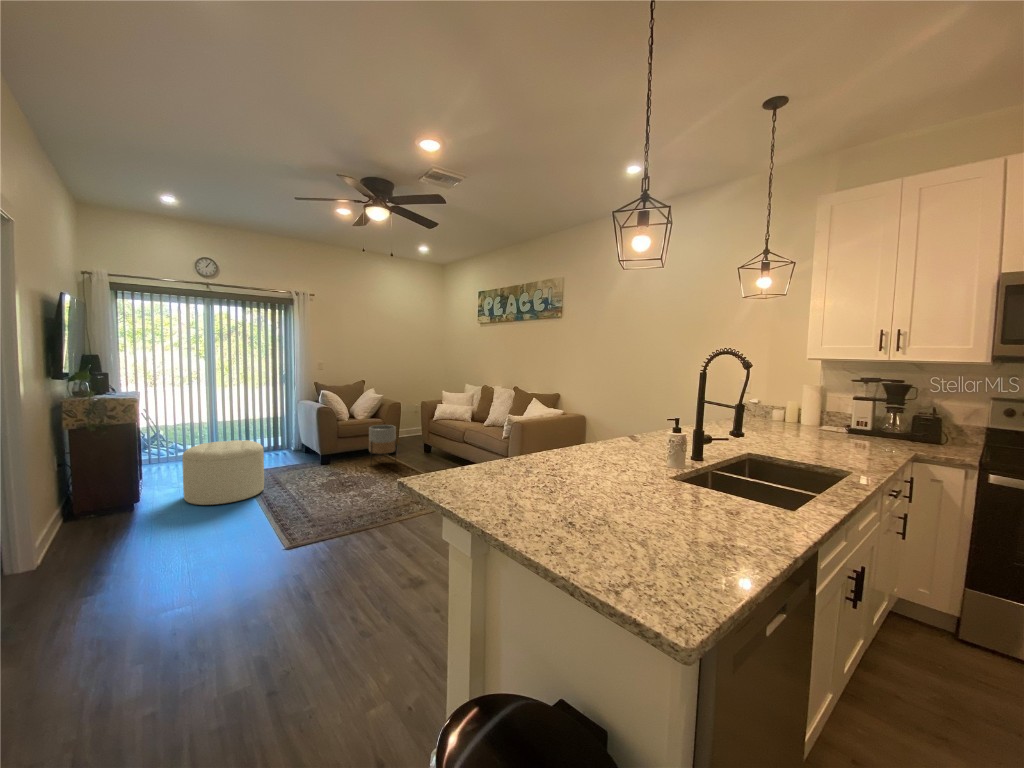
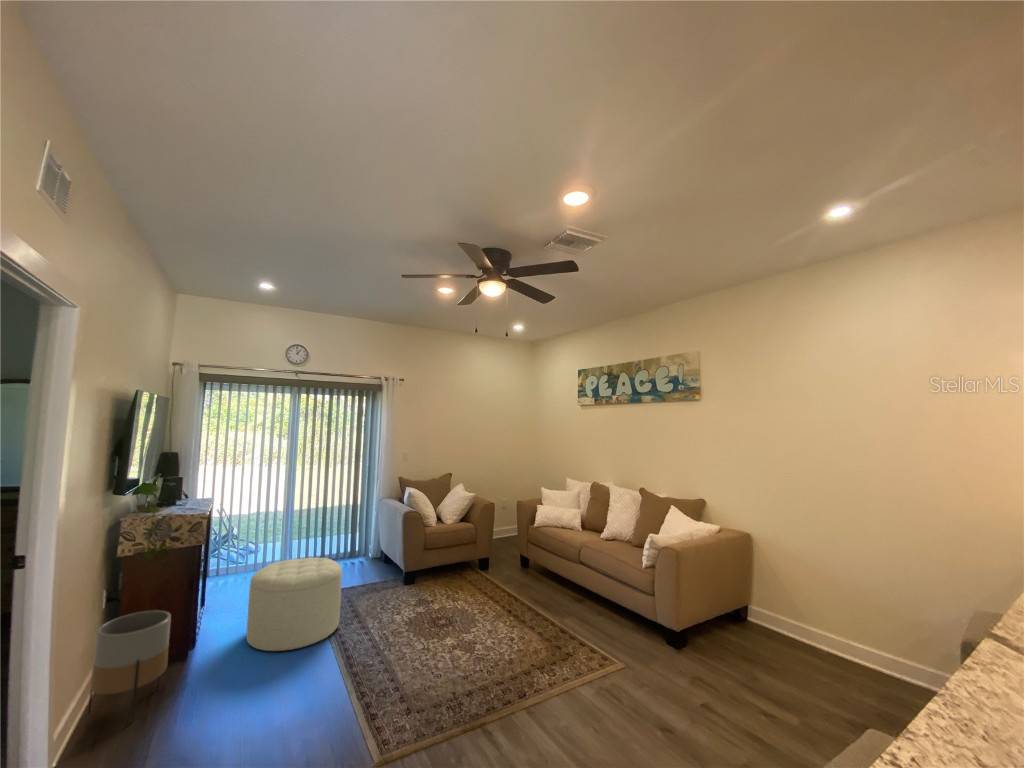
planter: present [369,425,396,454] -> present [88,610,171,722]

